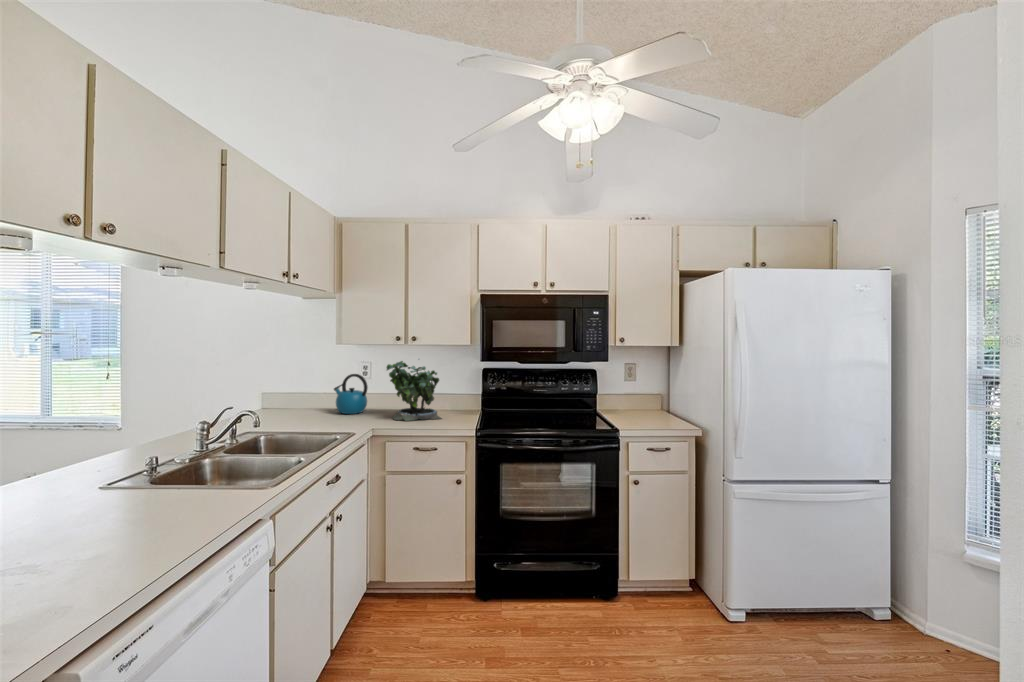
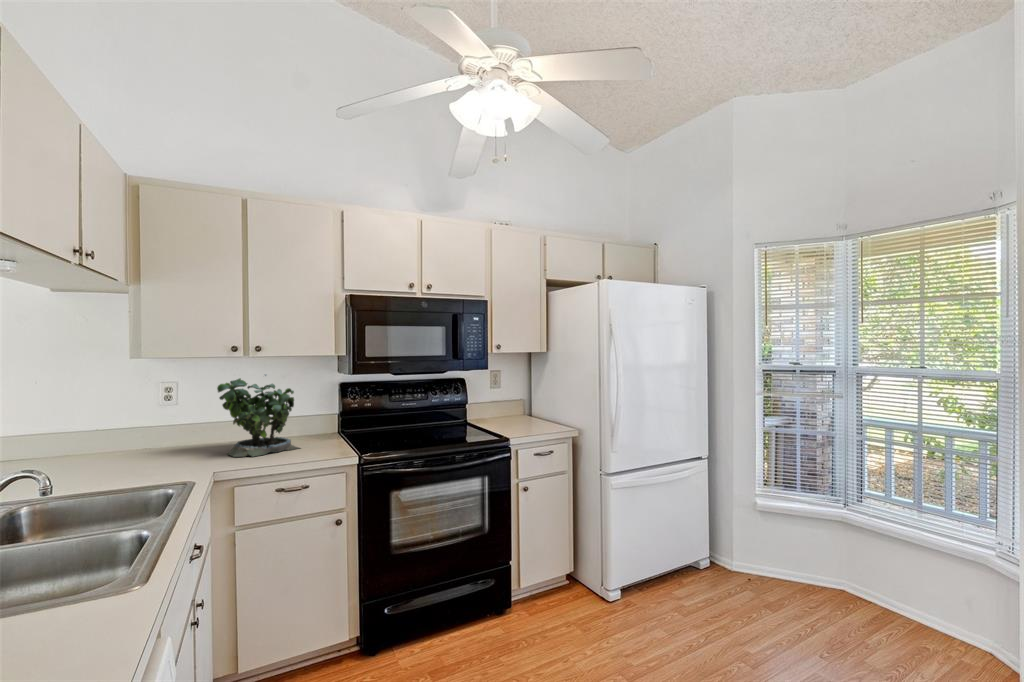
kettle: present [334,374,368,414] -> none [119,400,181,458]

